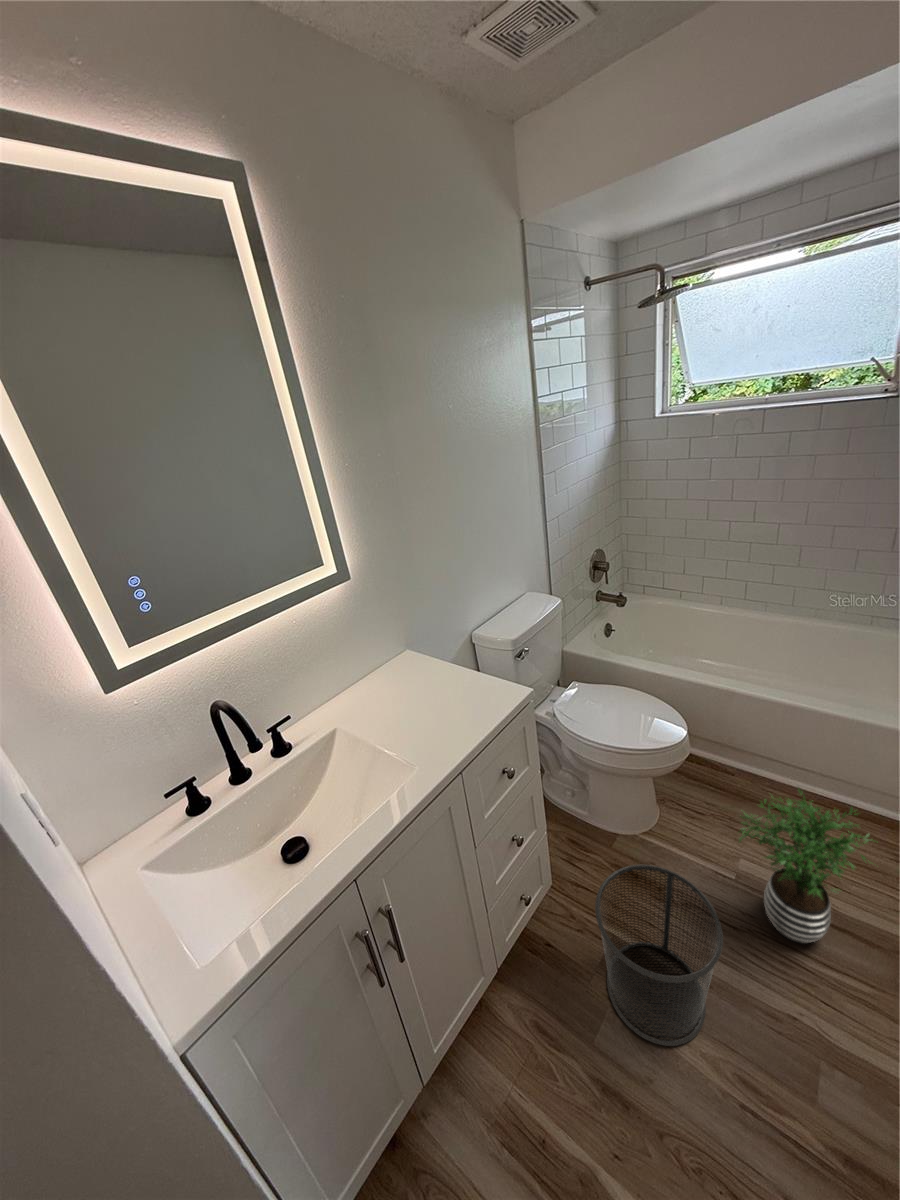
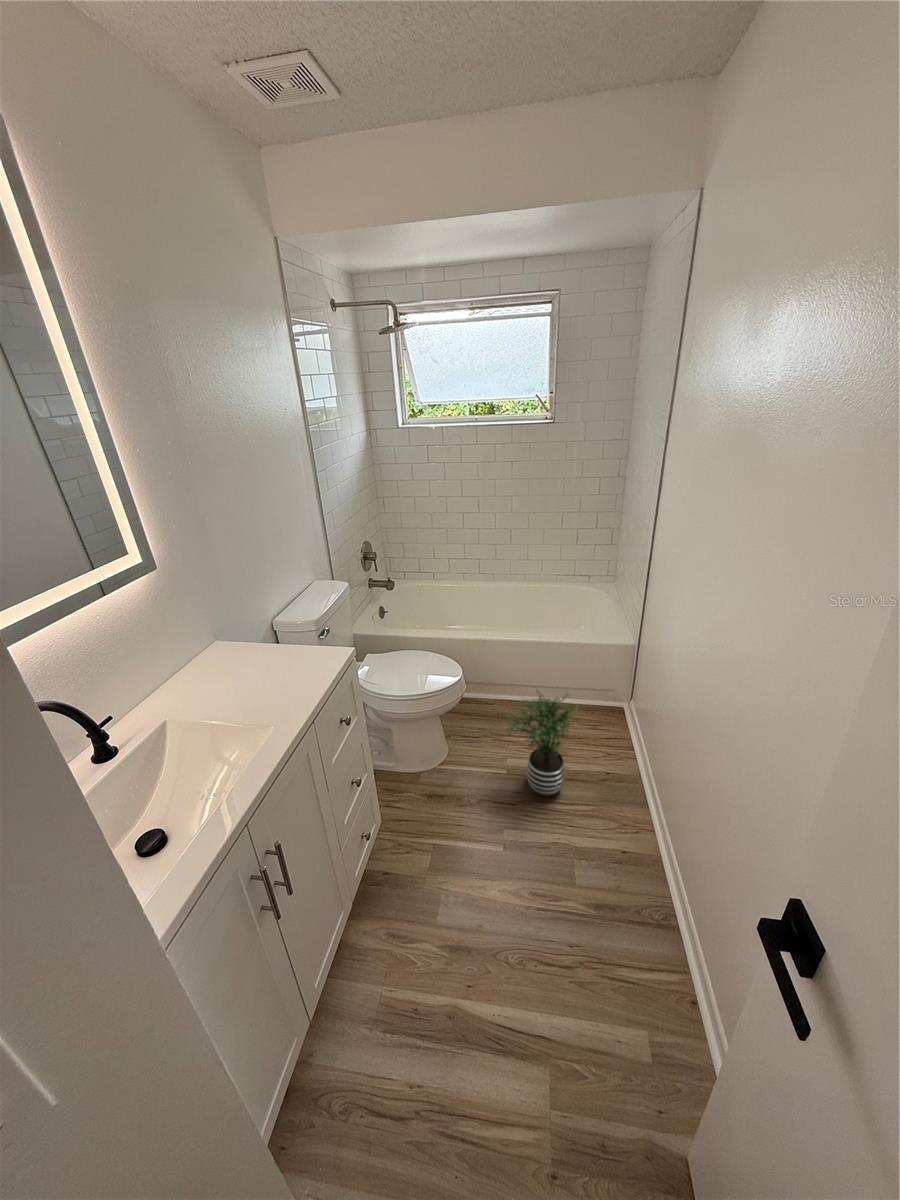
waste bin: present [595,865,723,1046] -> none [424,770,514,899]

